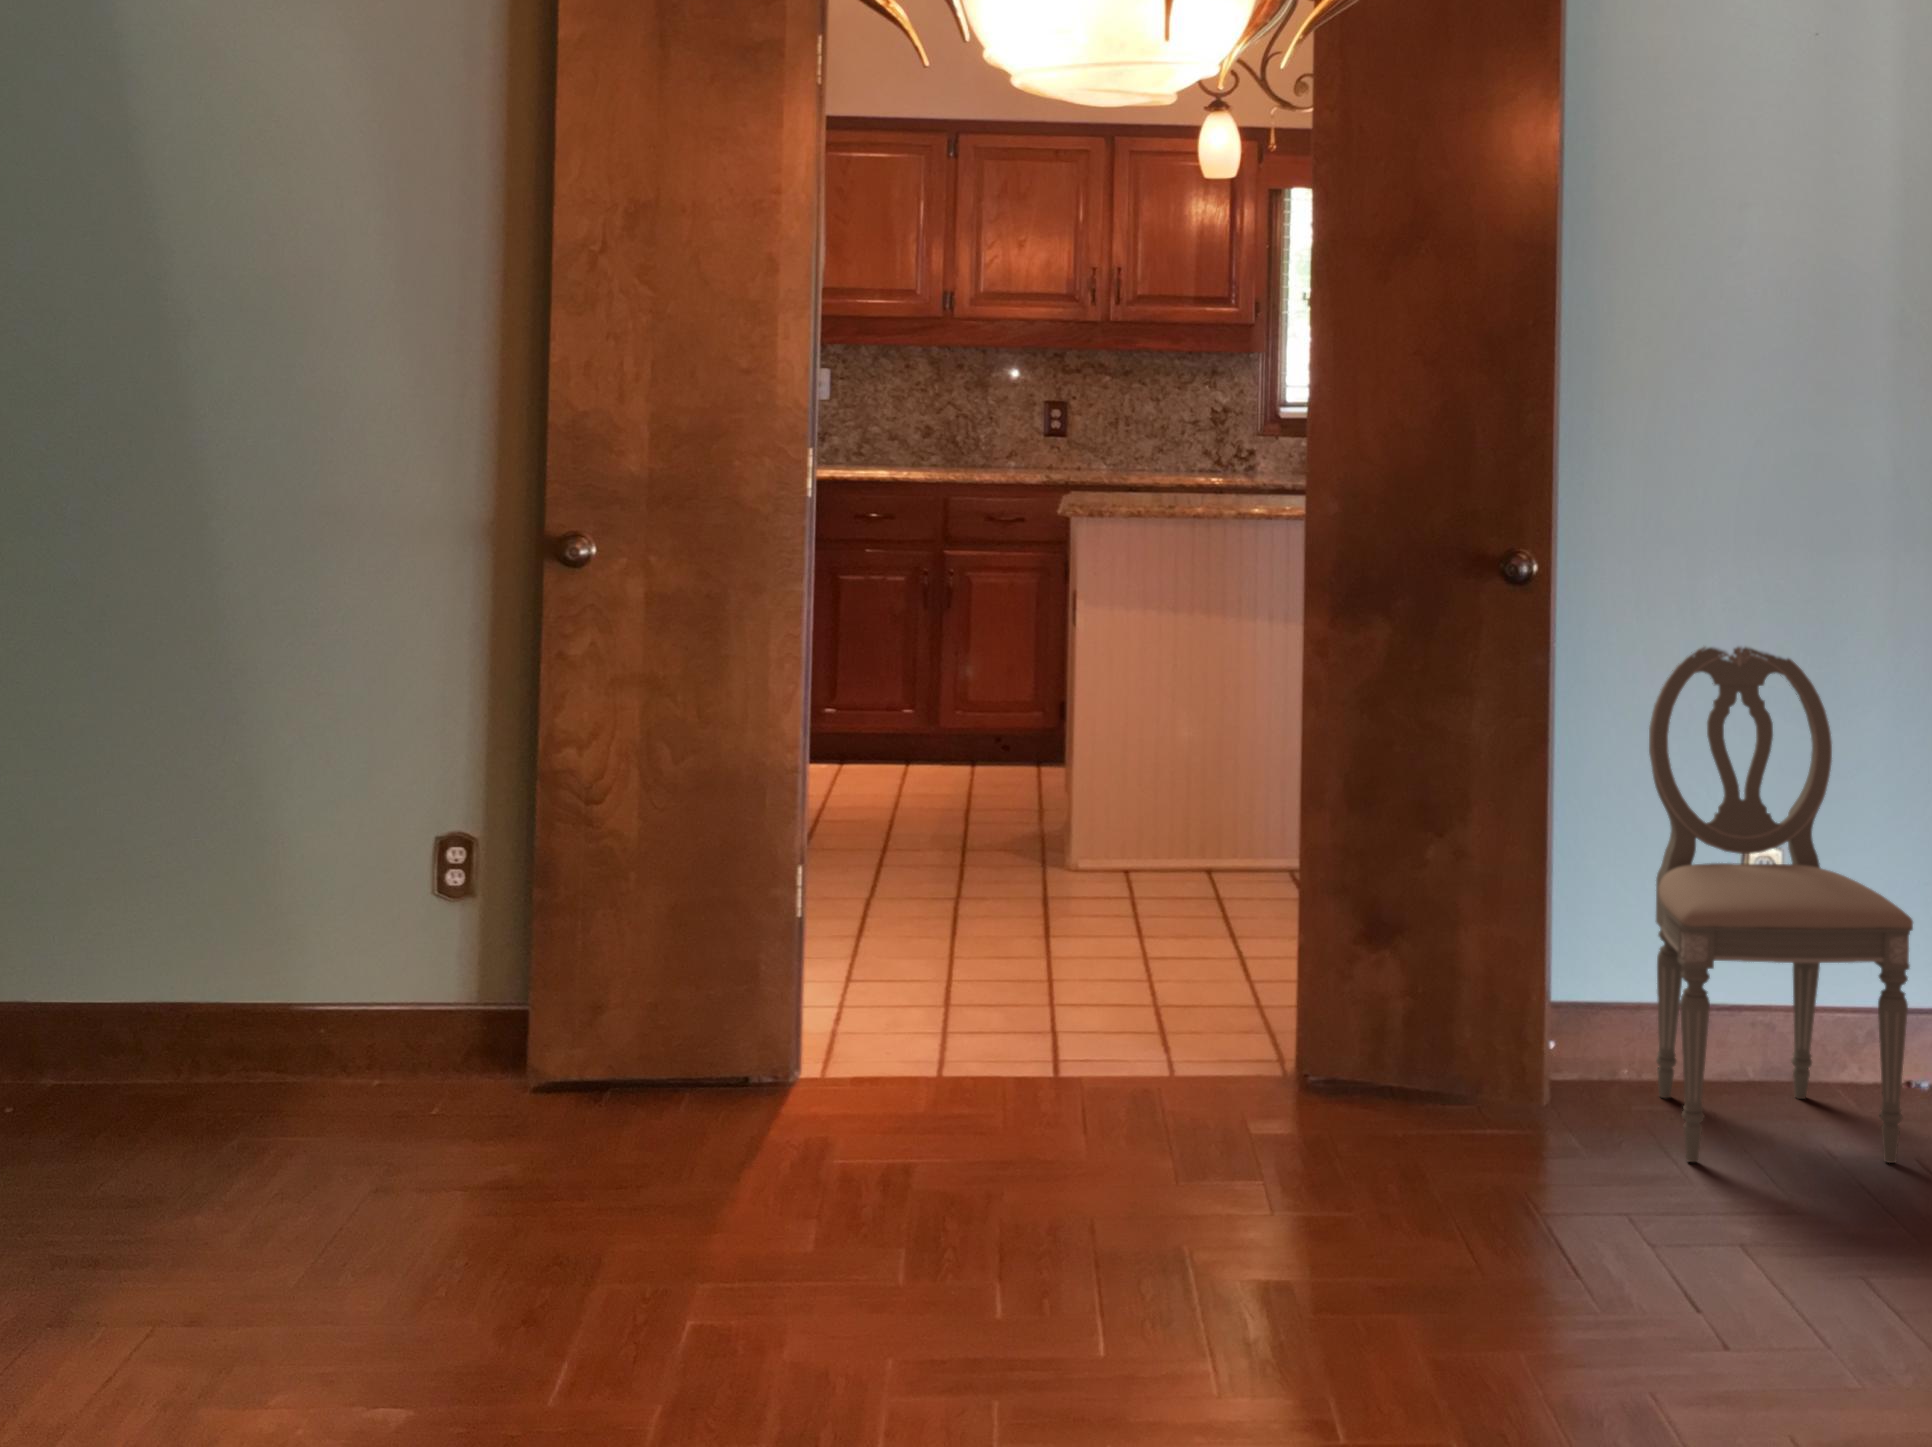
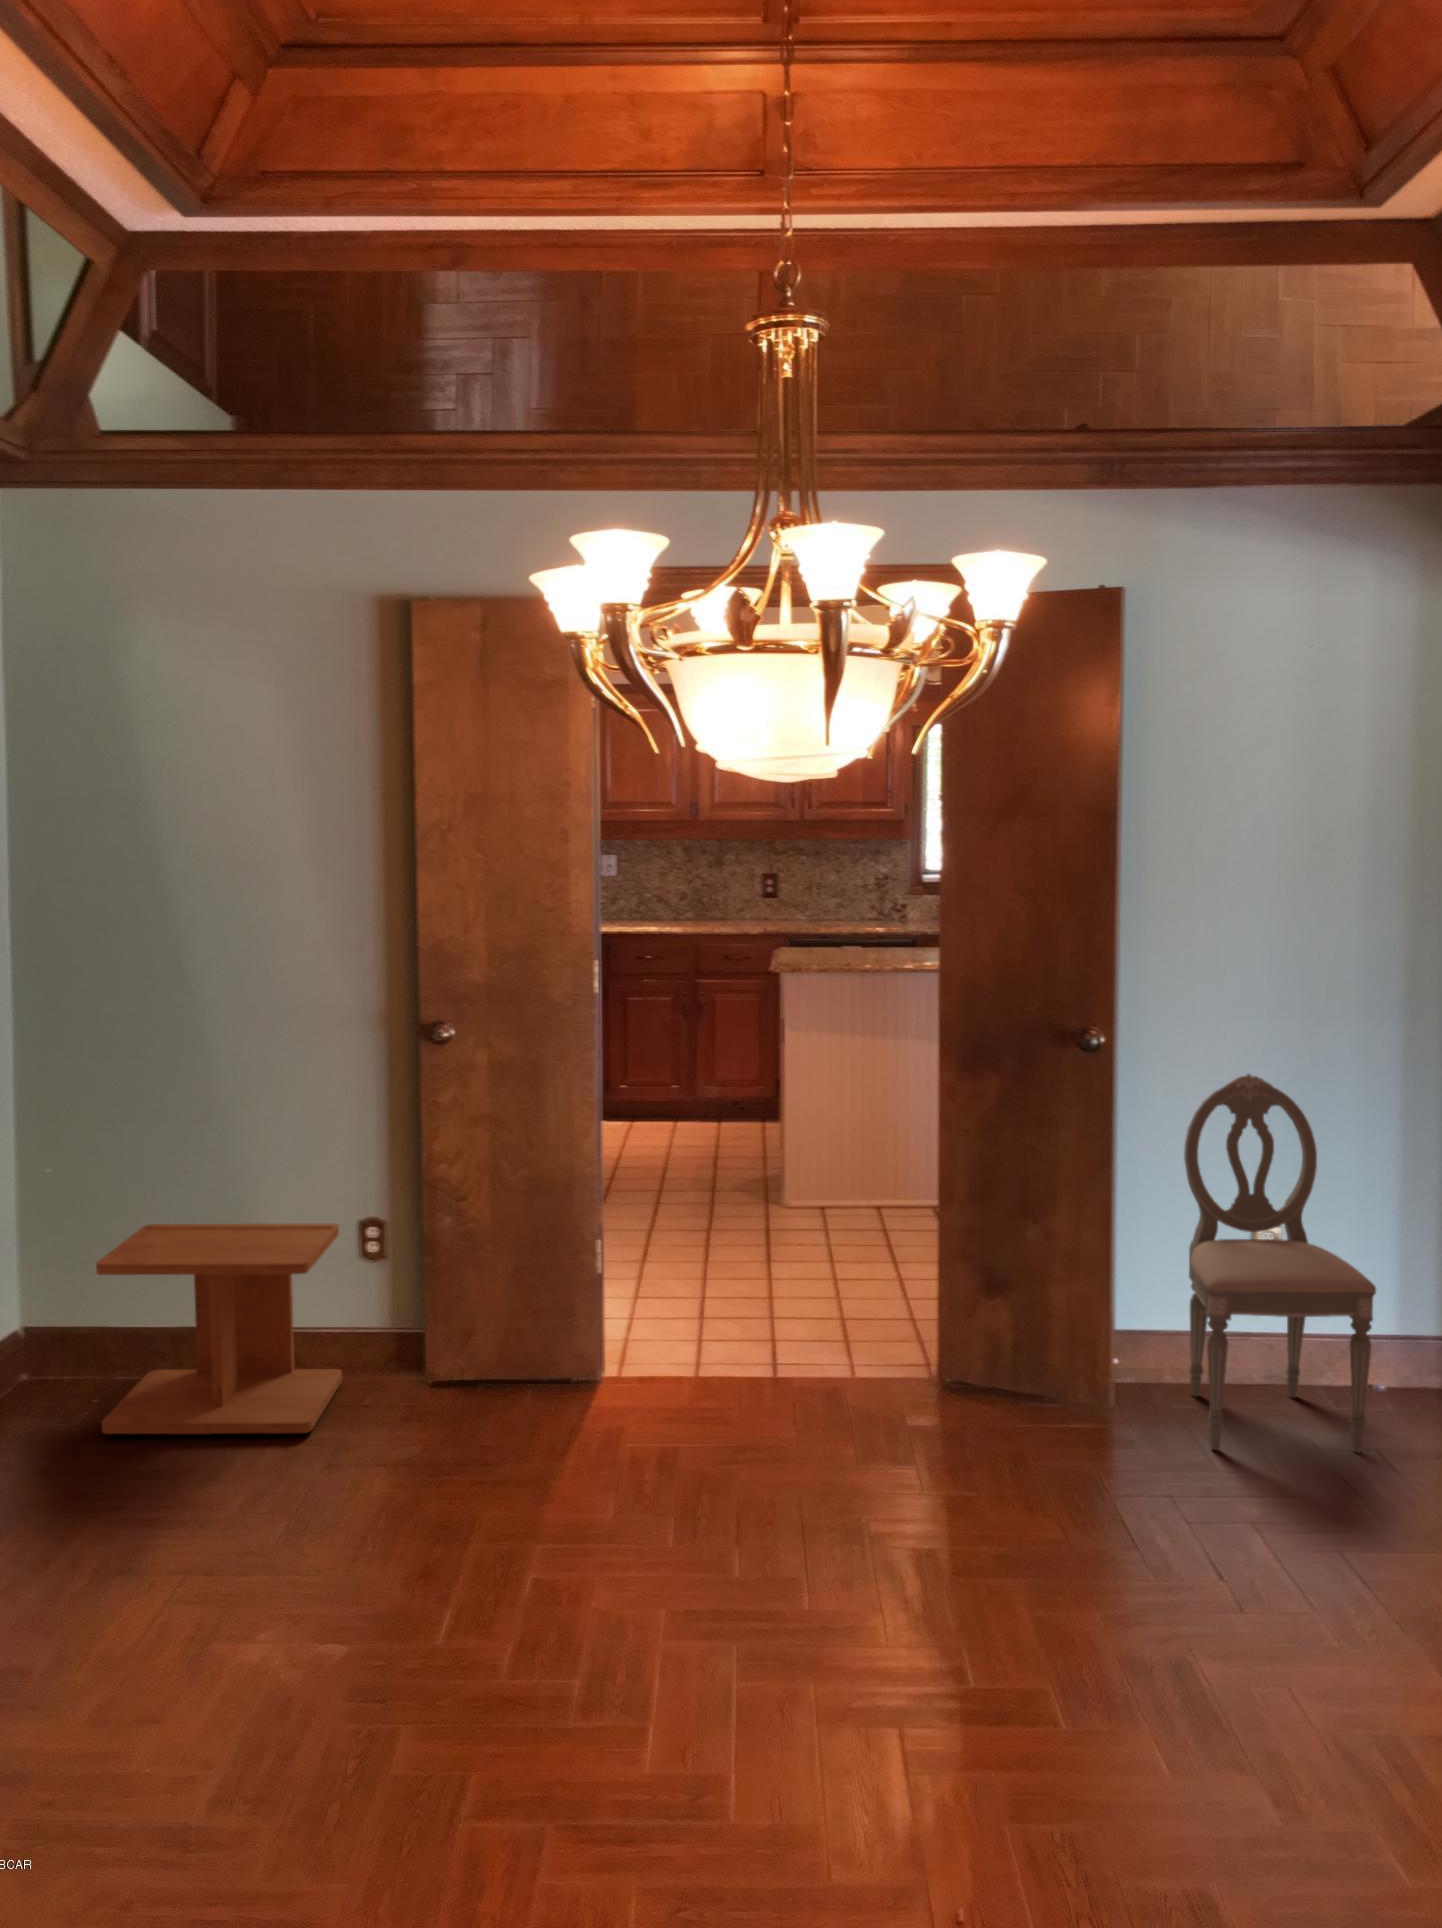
side table: none [19,841,405,1155] -> present [96,1223,342,1434]

